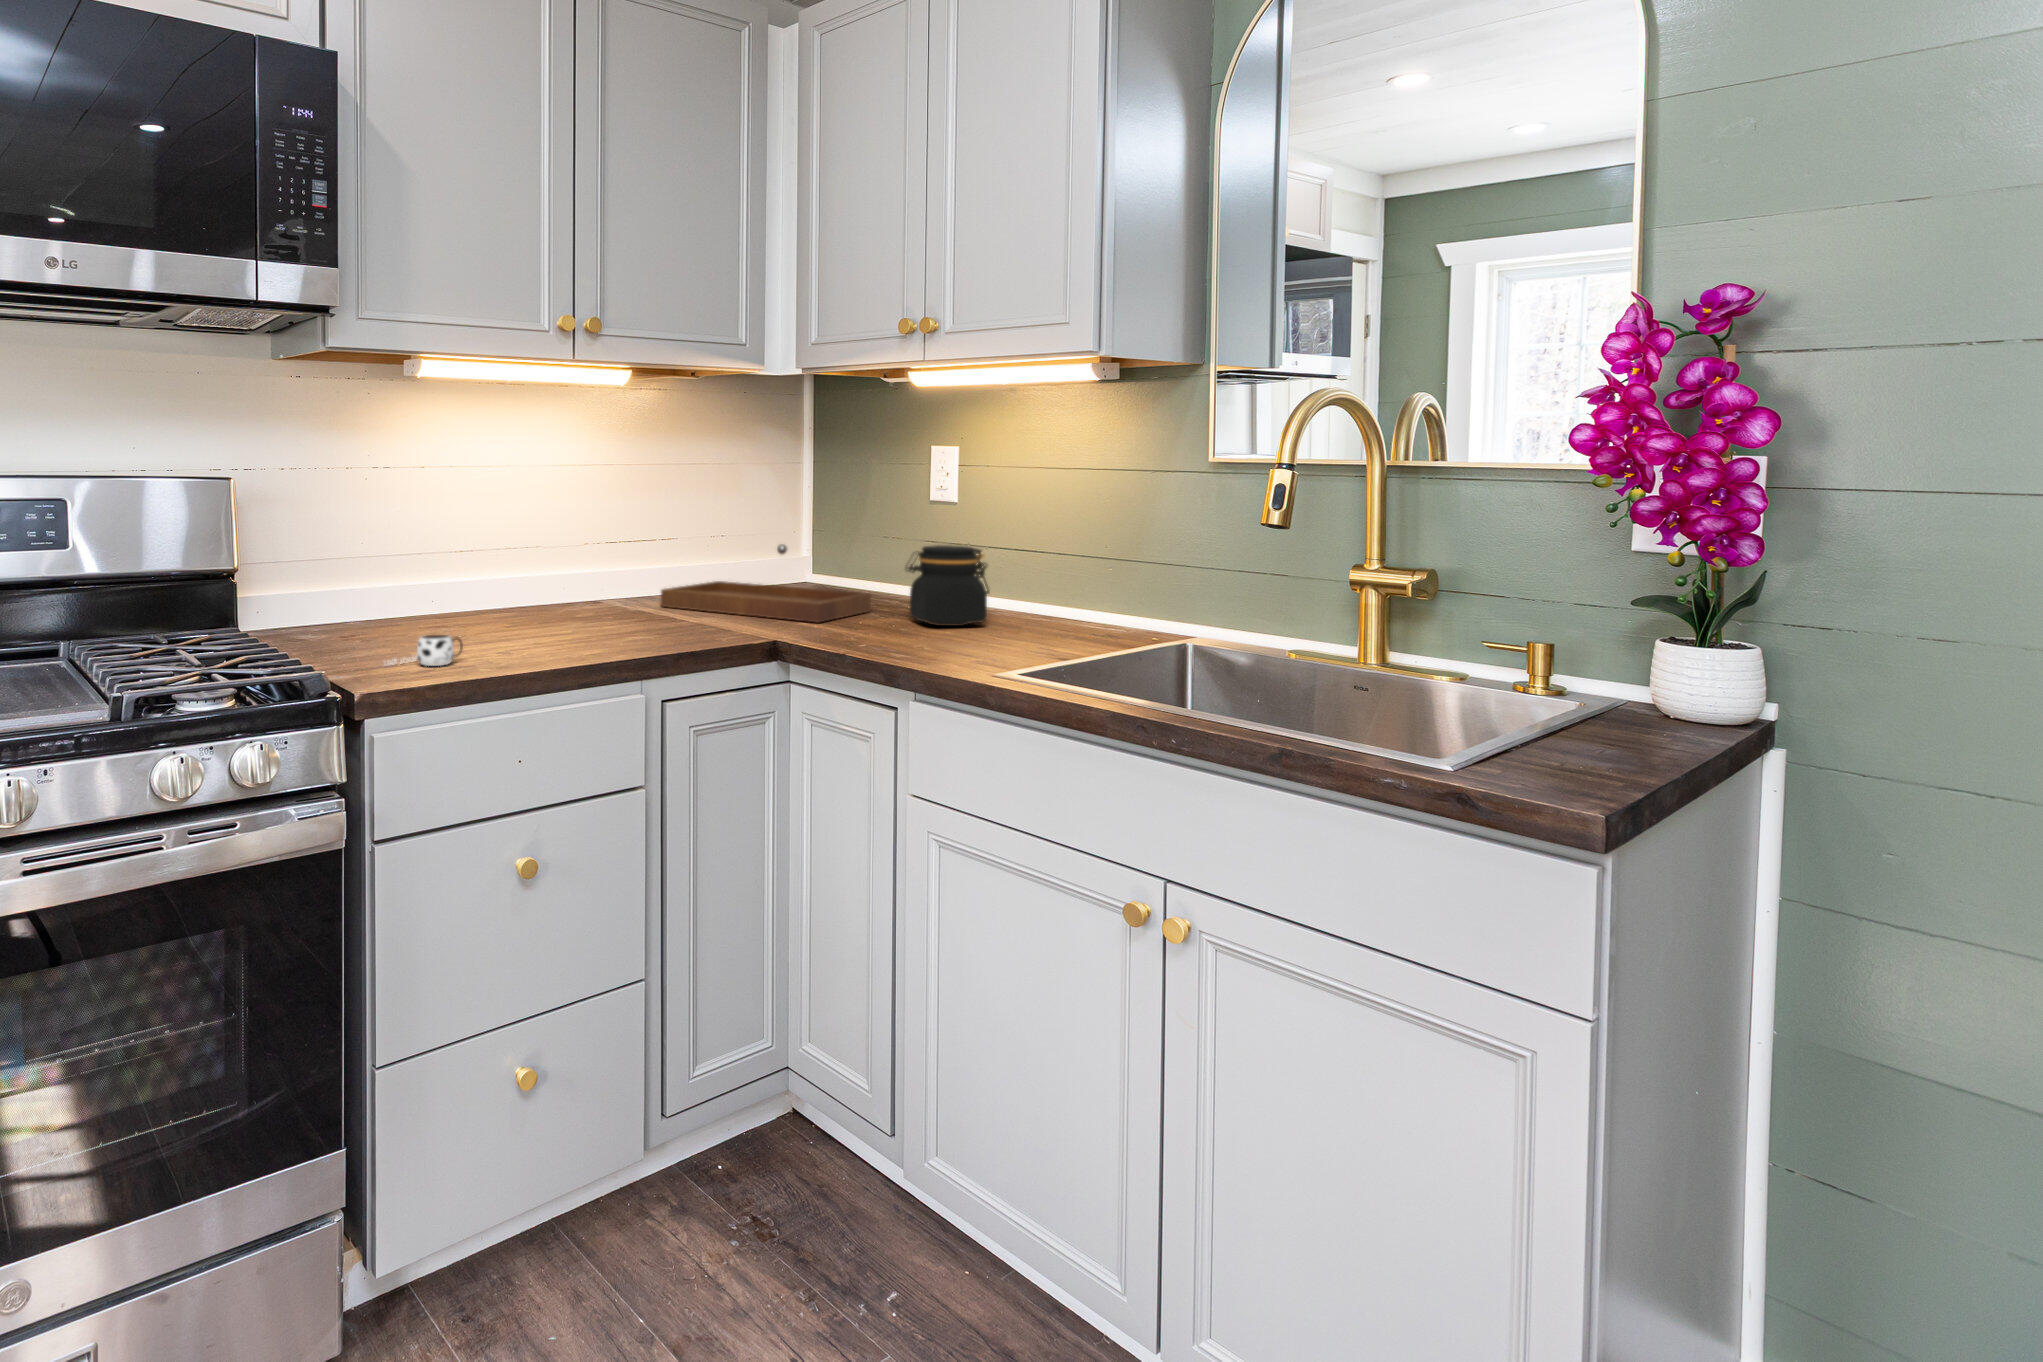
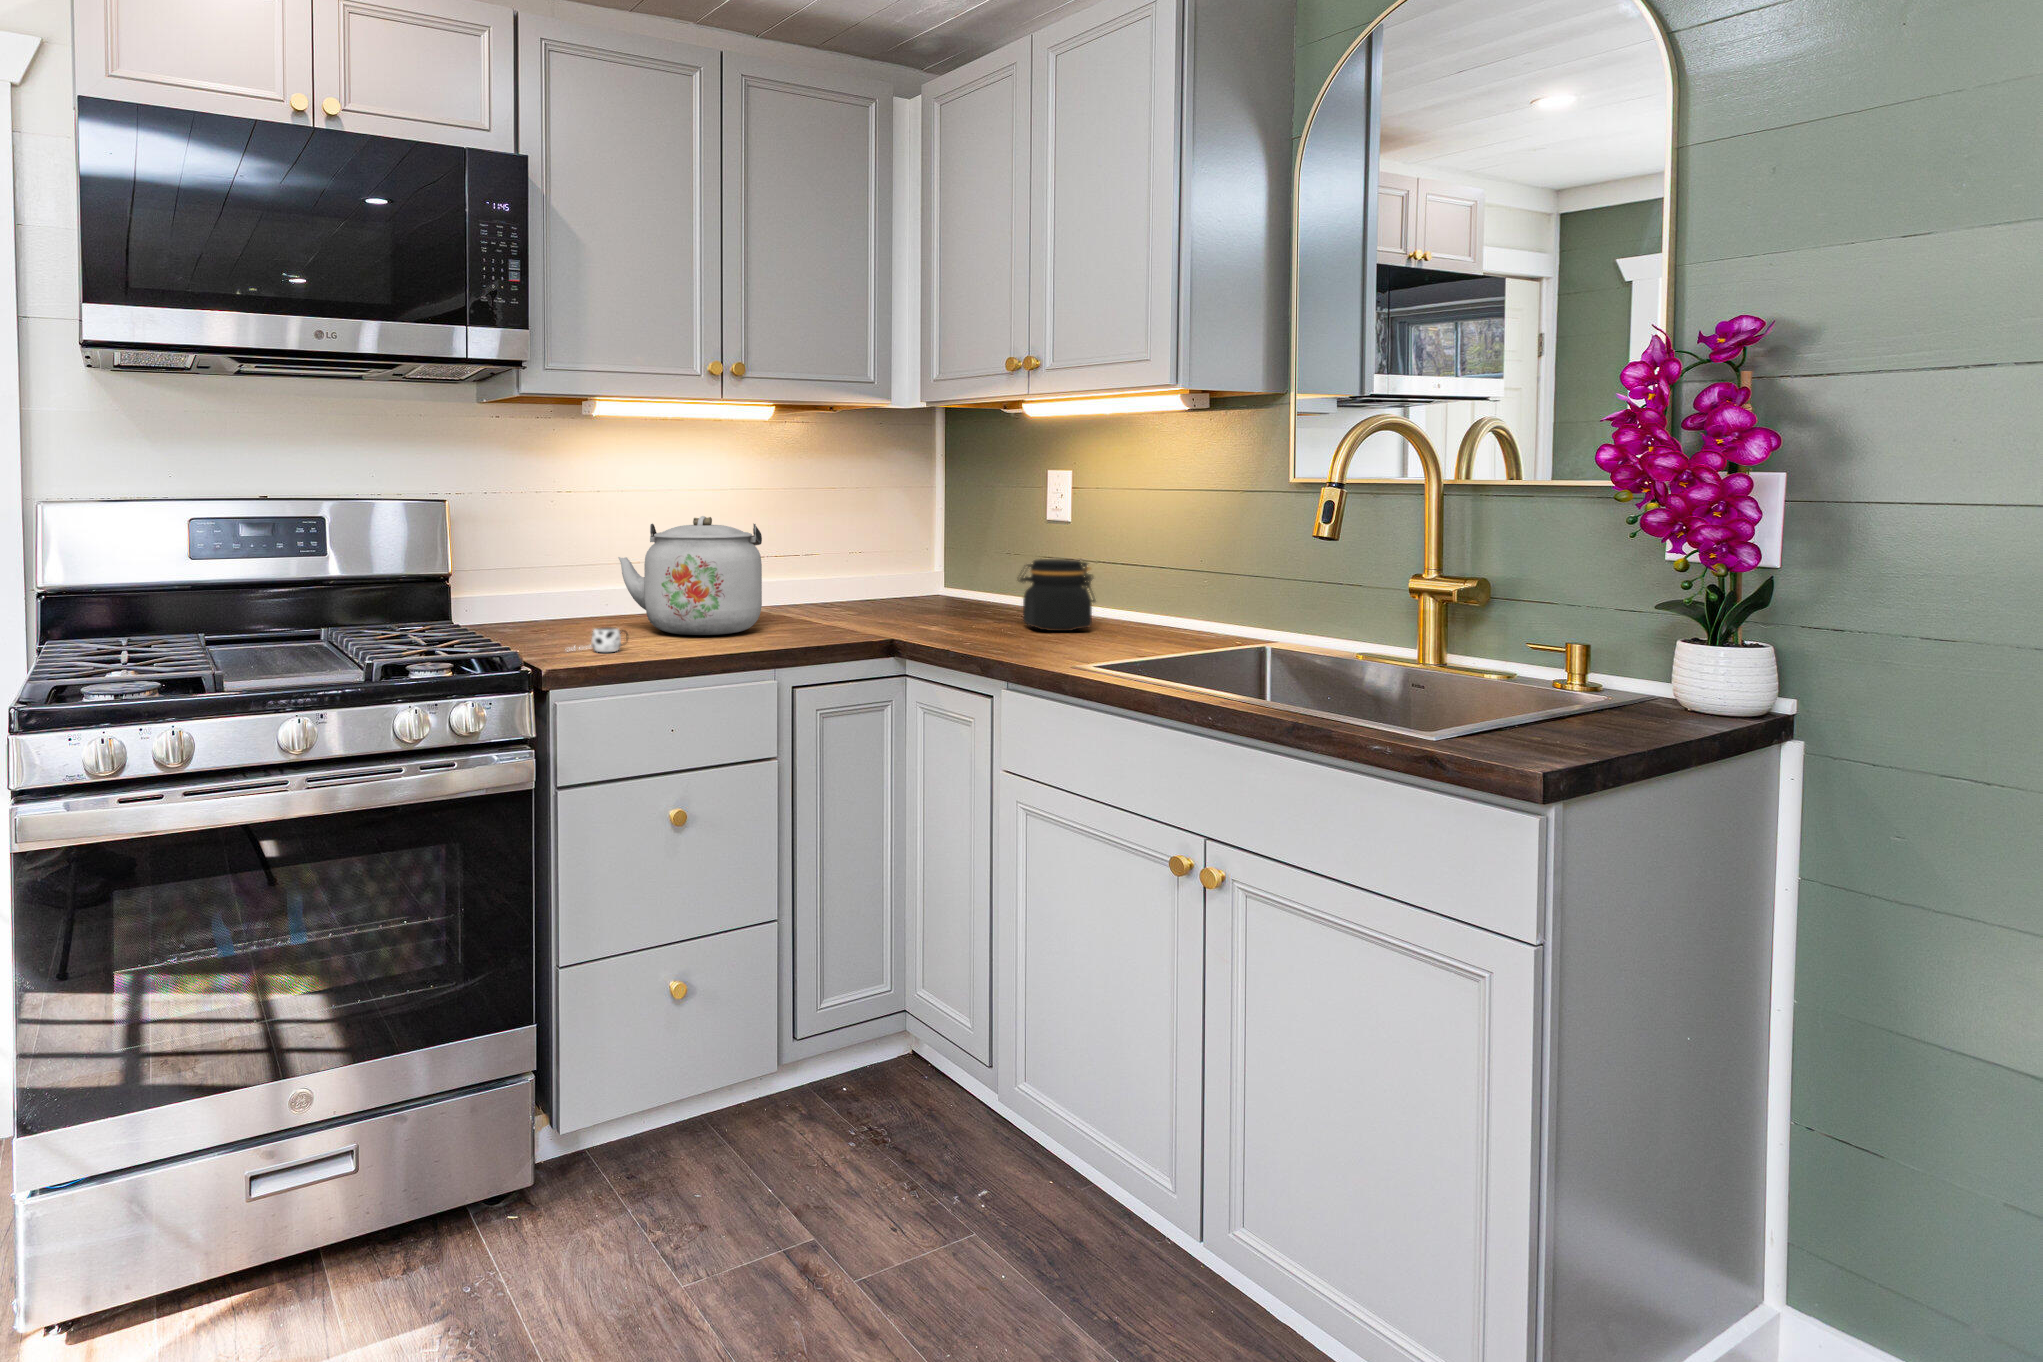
kettle: none [446,498,618,639] -> present [618,516,762,635]
tray: present [661,544,871,622] -> none [805,558,992,627]

